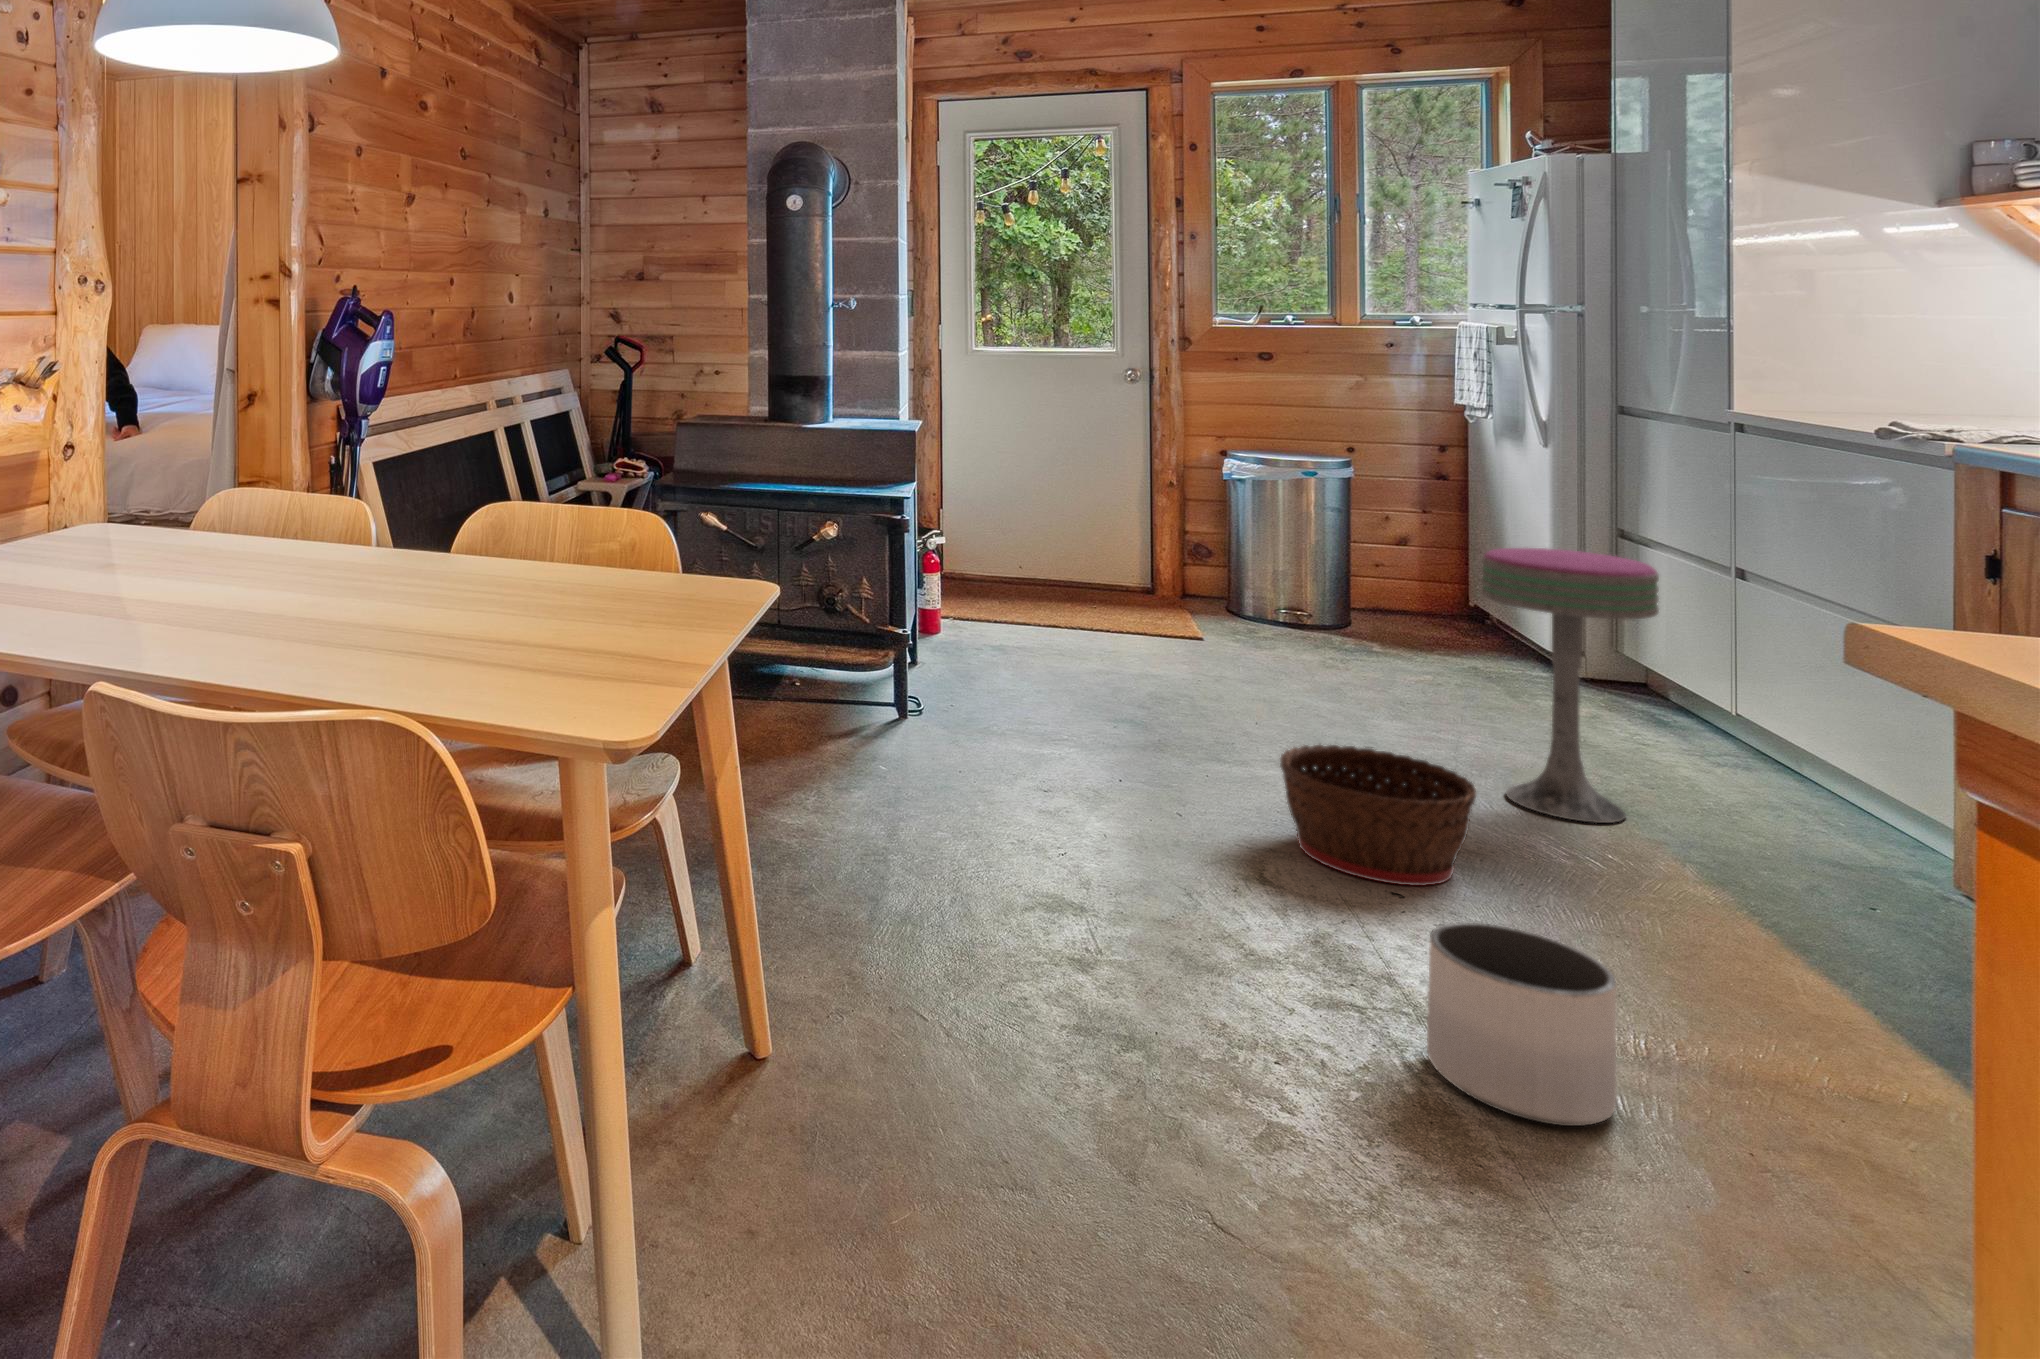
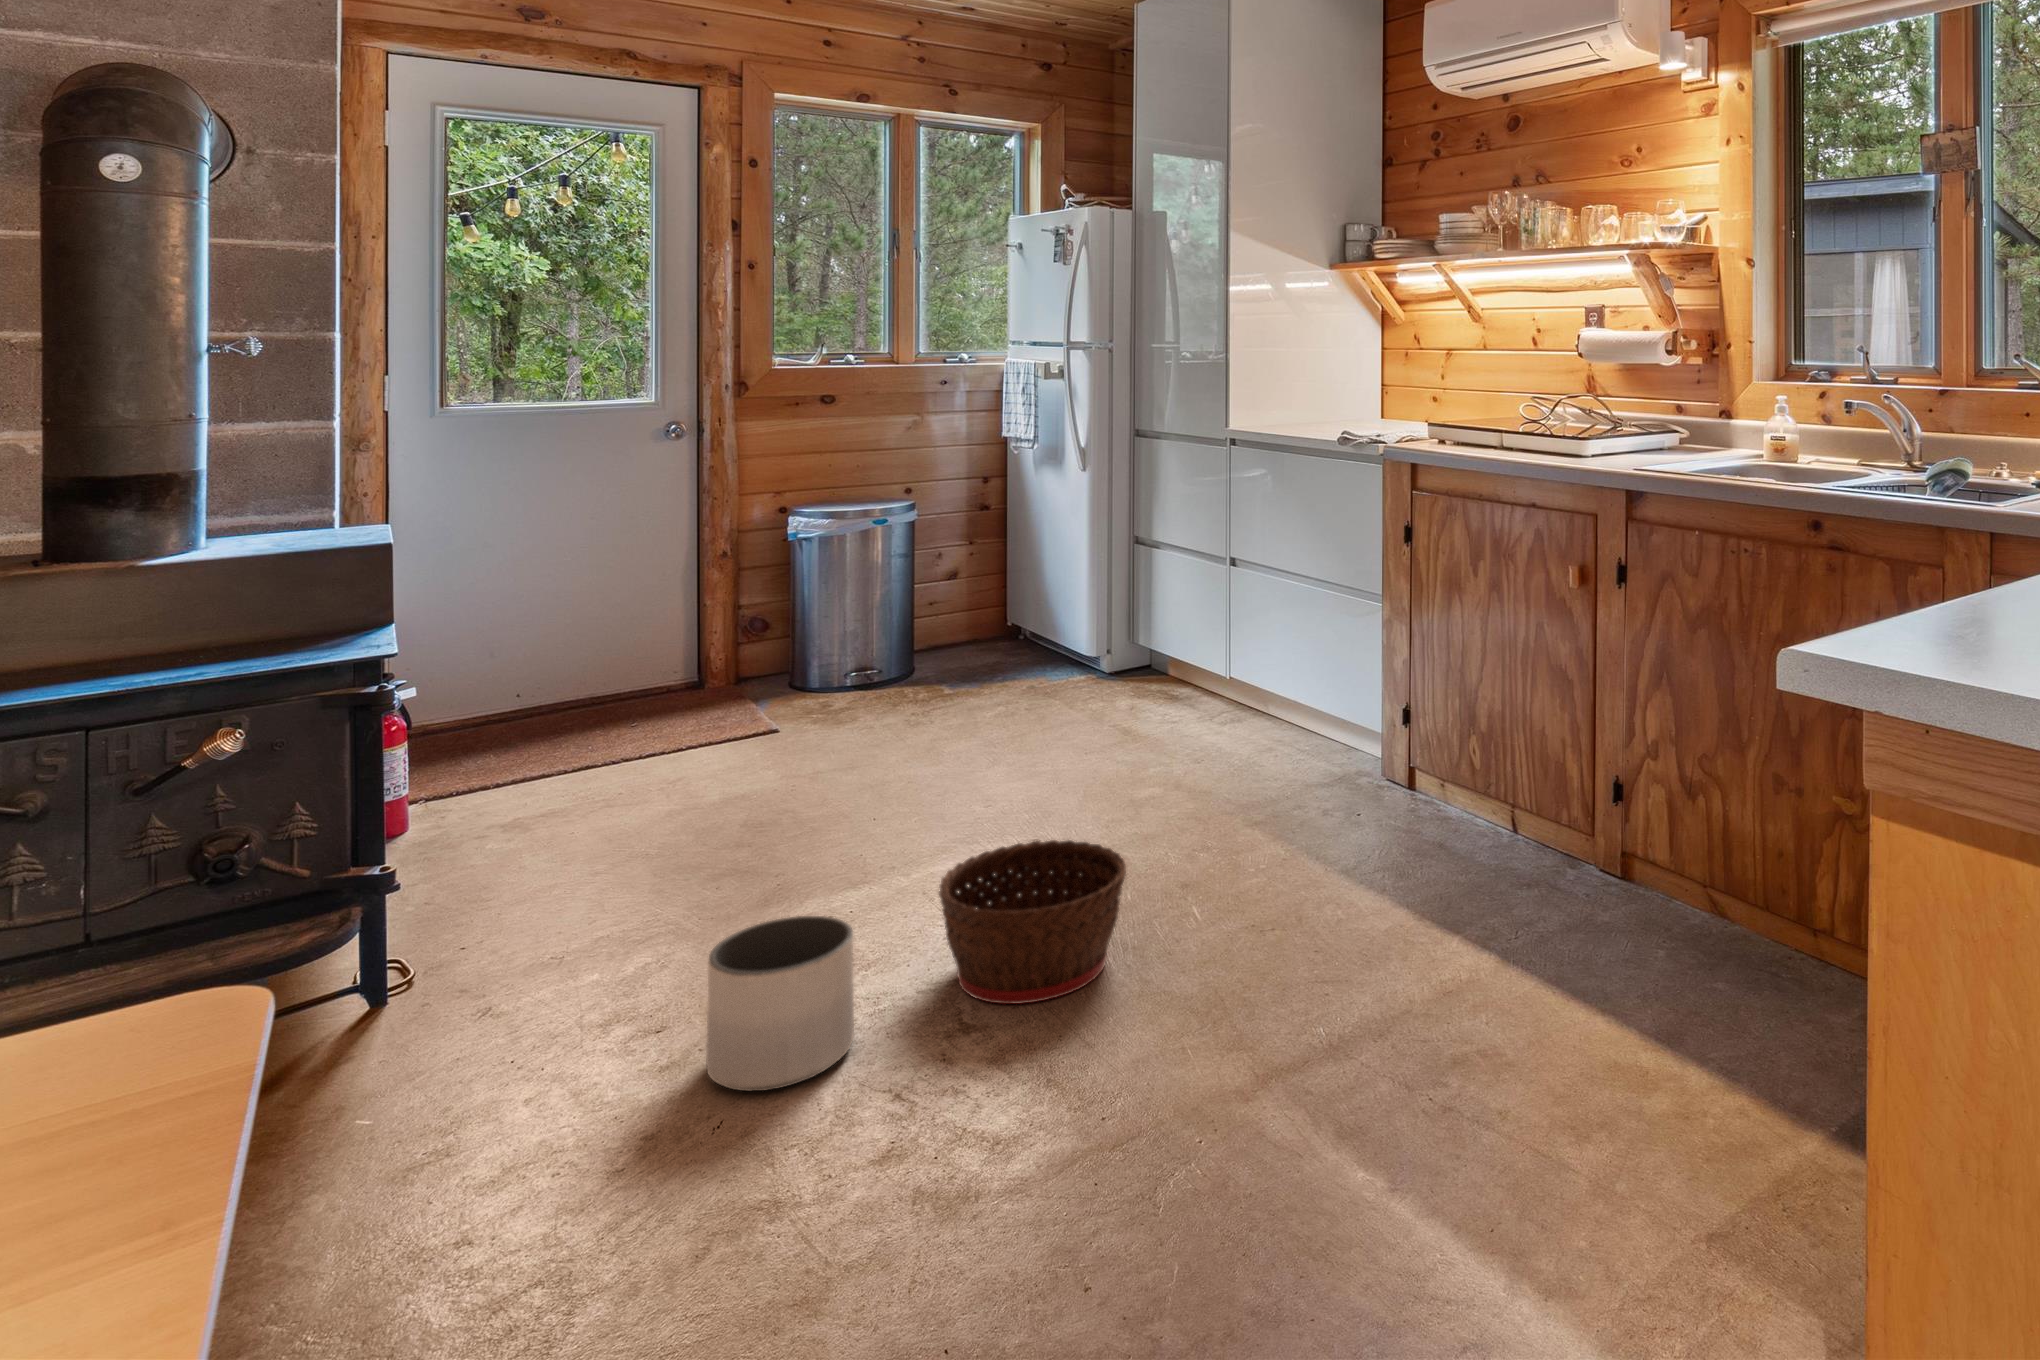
bar stool: present [1481,548,1659,823] -> none [1091,585,1224,849]
planter: present [1427,923,1617,1126] -> present [706,916,854,1091]

